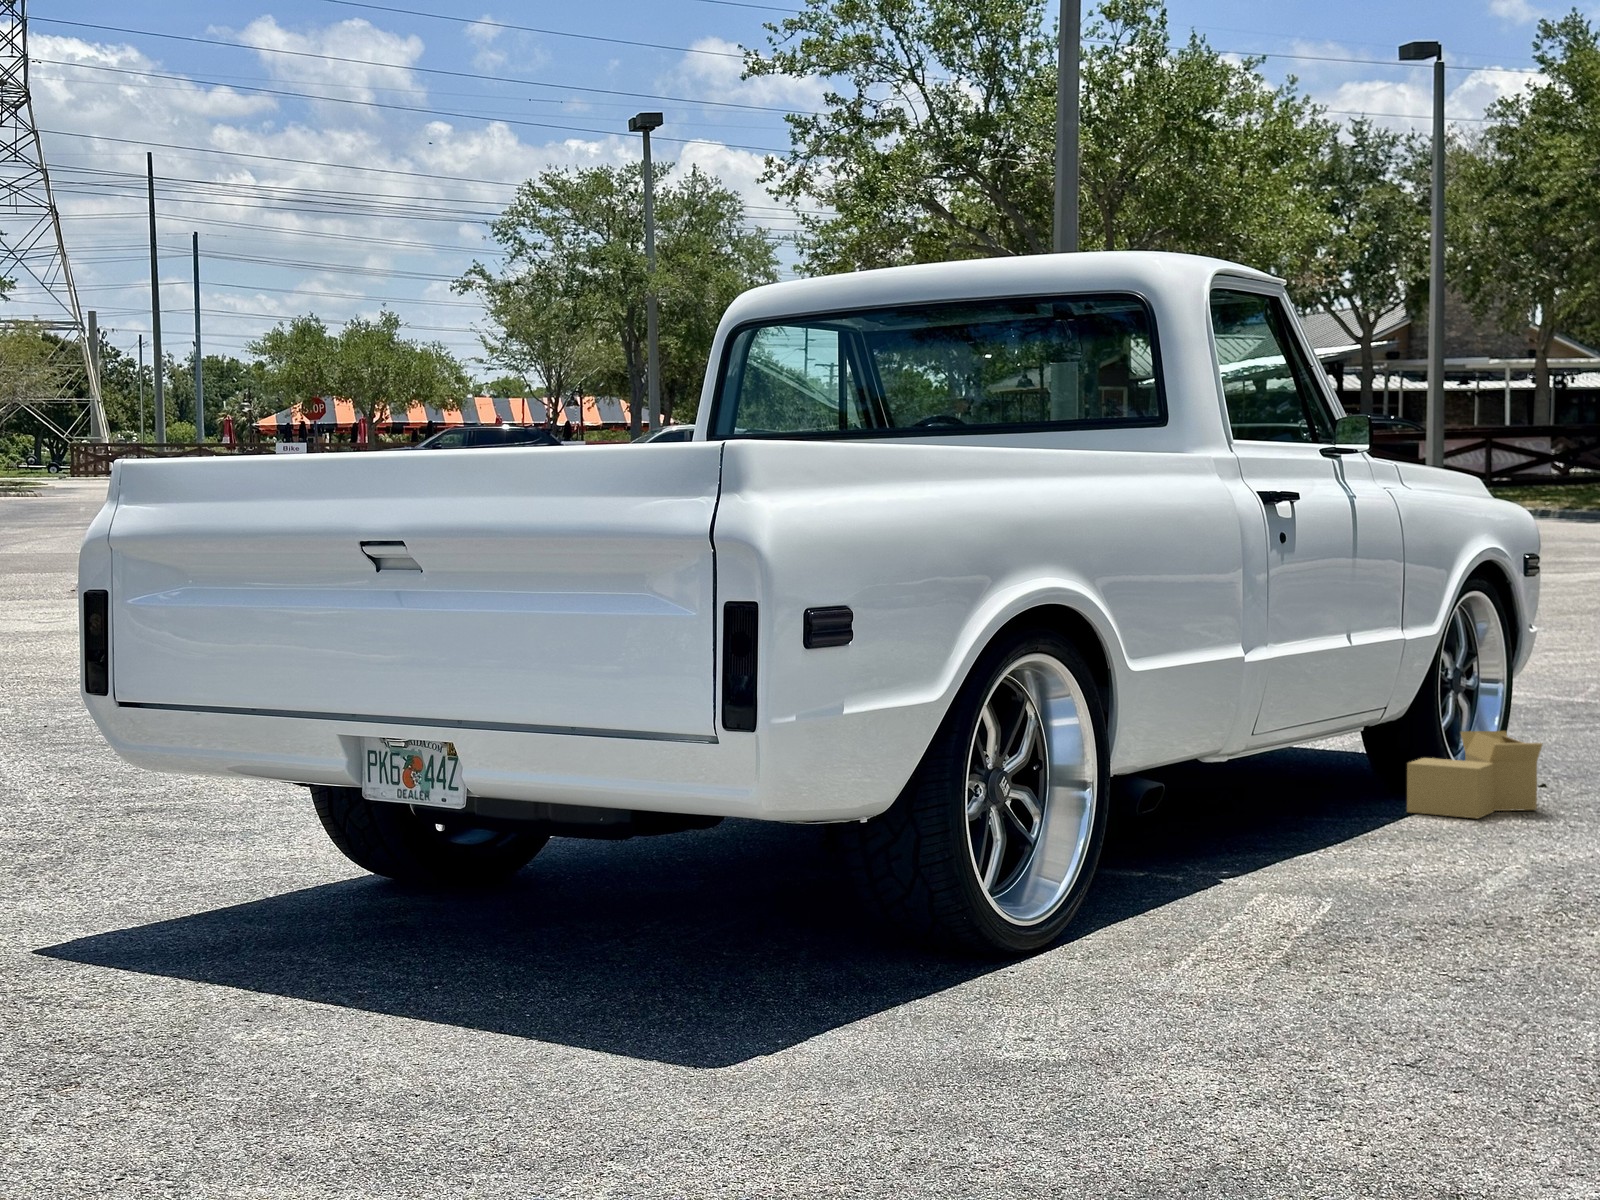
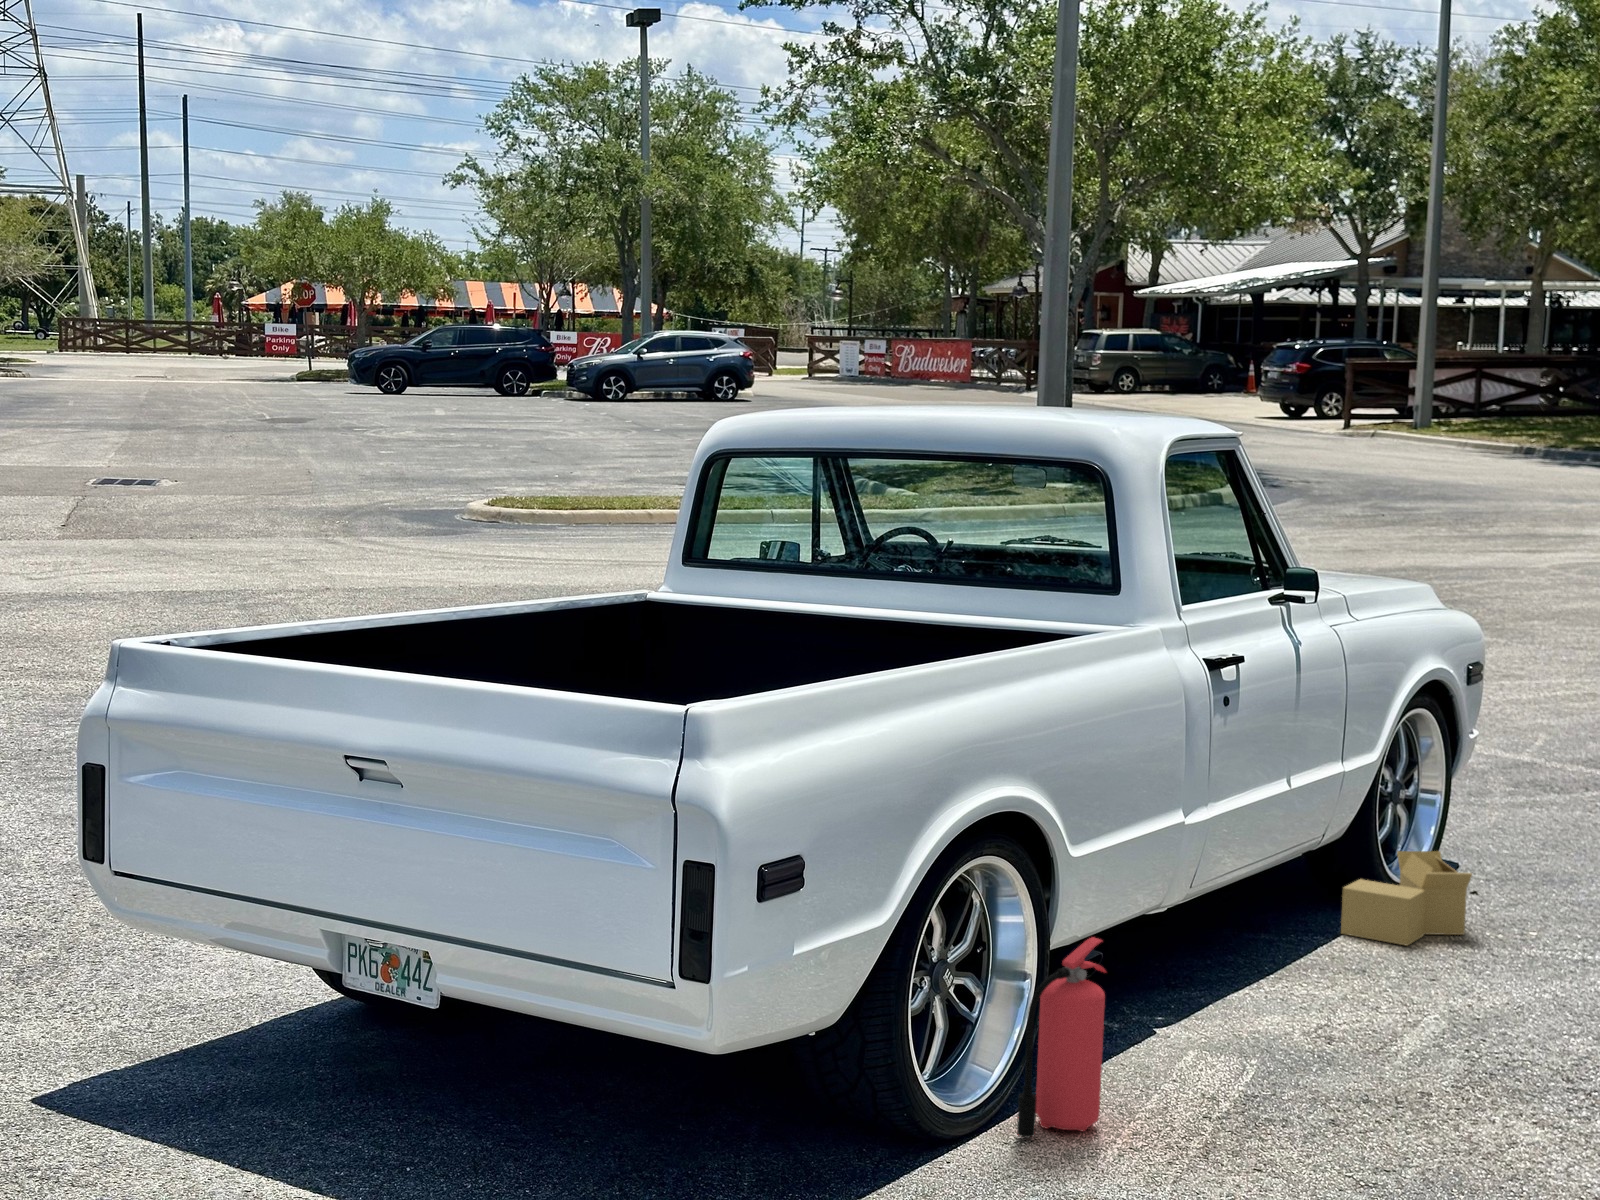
fire extinguisher: none [1084,748,1173,957] -> present [1017,937,1106,1137]

